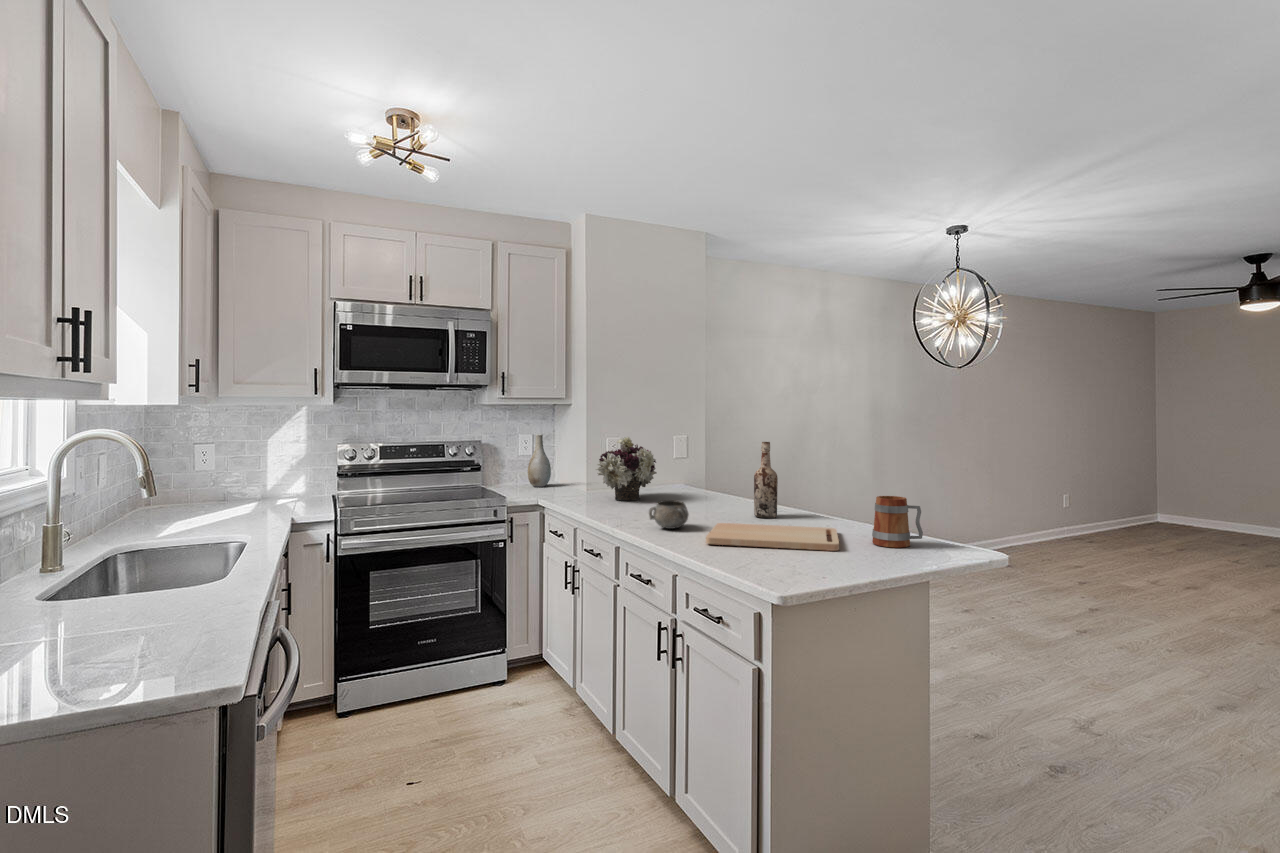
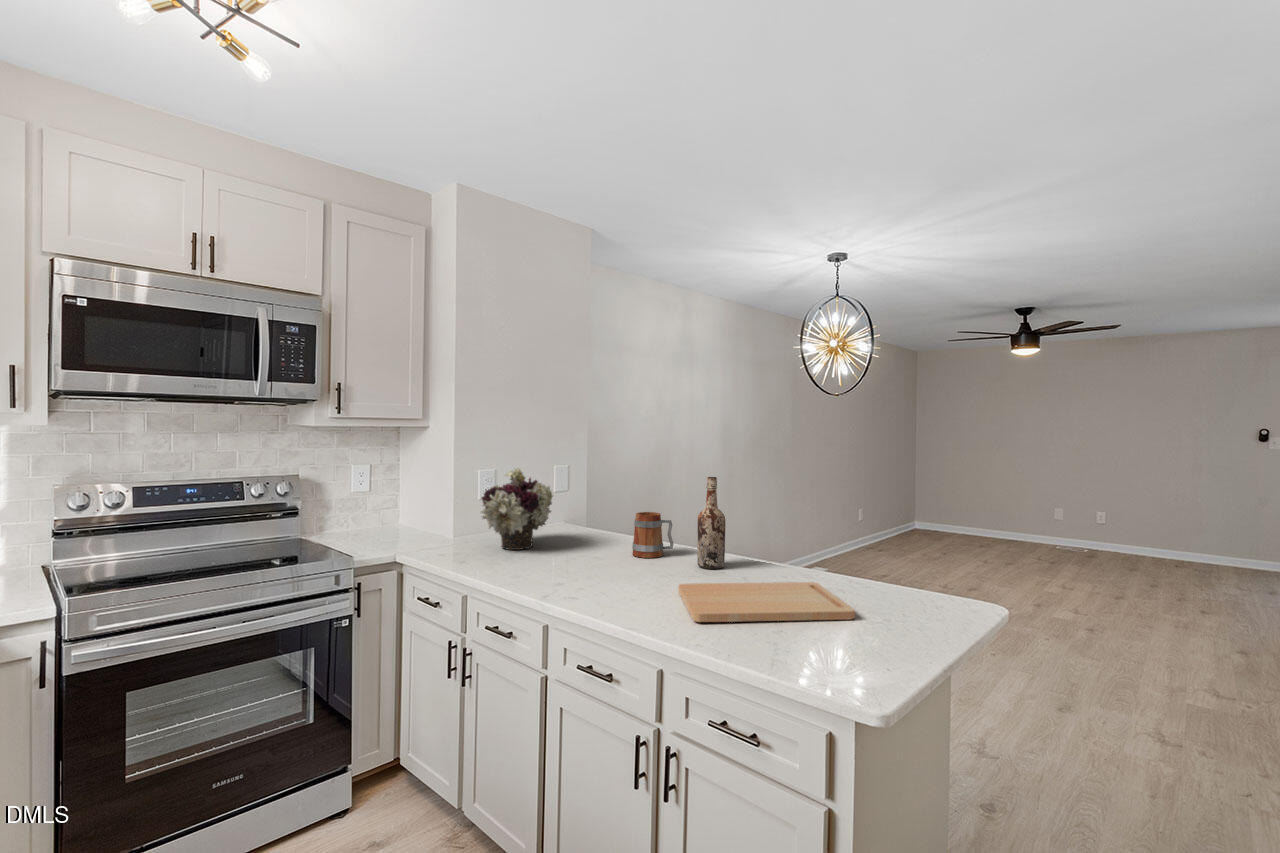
vase: present [528,434,551,487] -> none [363,462,396,531]
mug: present [872,496,923,548] -> present [632,512,674,558]
decorative bowl: present [649,500,689,529] -> none [593,557,646,597]

